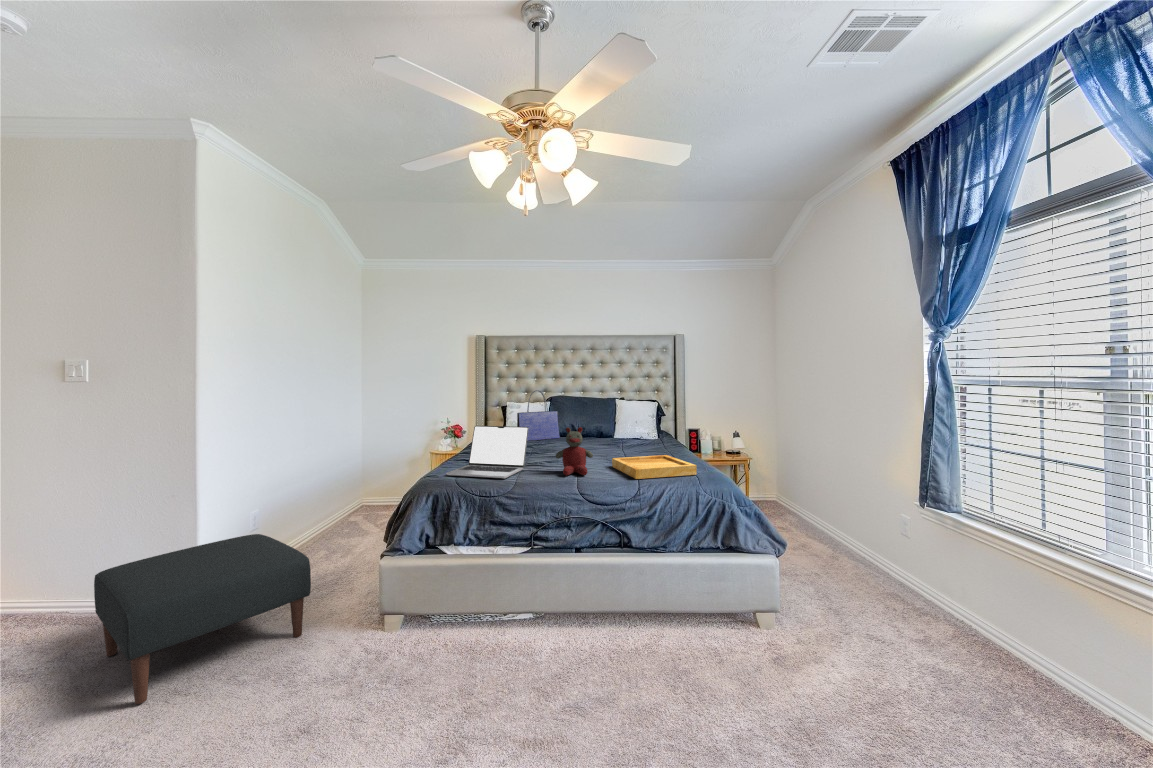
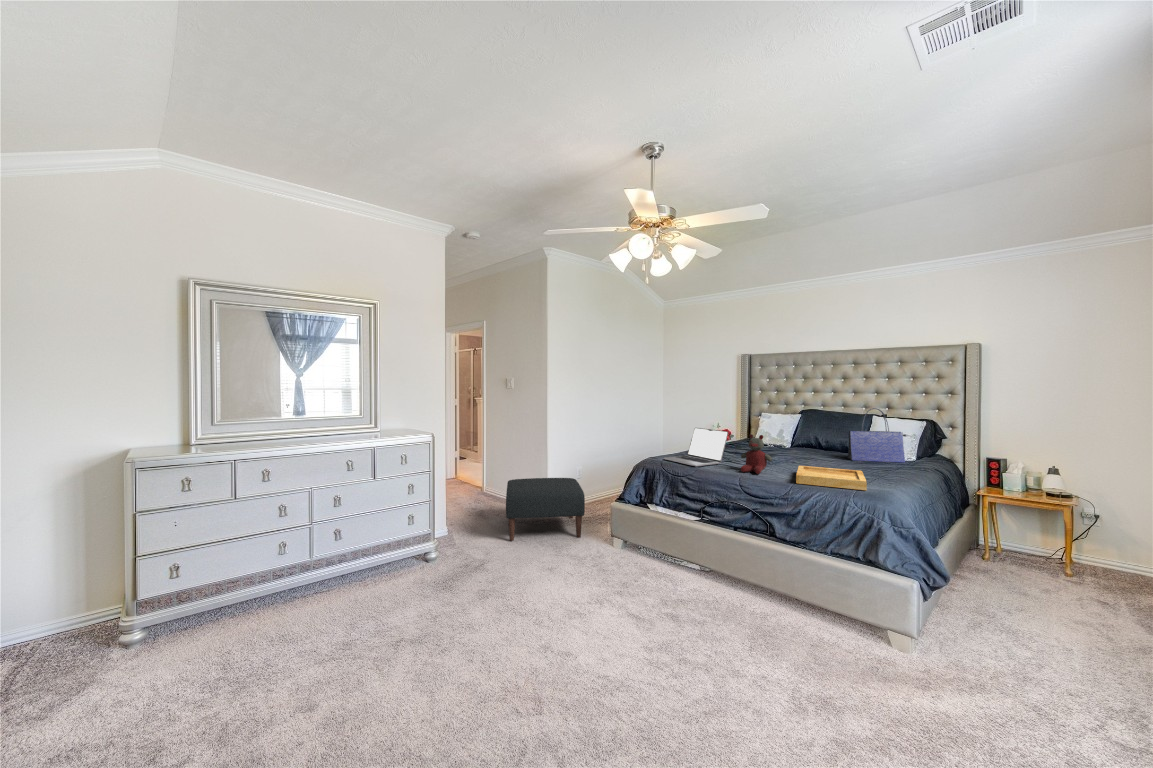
tote bag: present [517,390,560,441] -> present [848,408,906,462]

